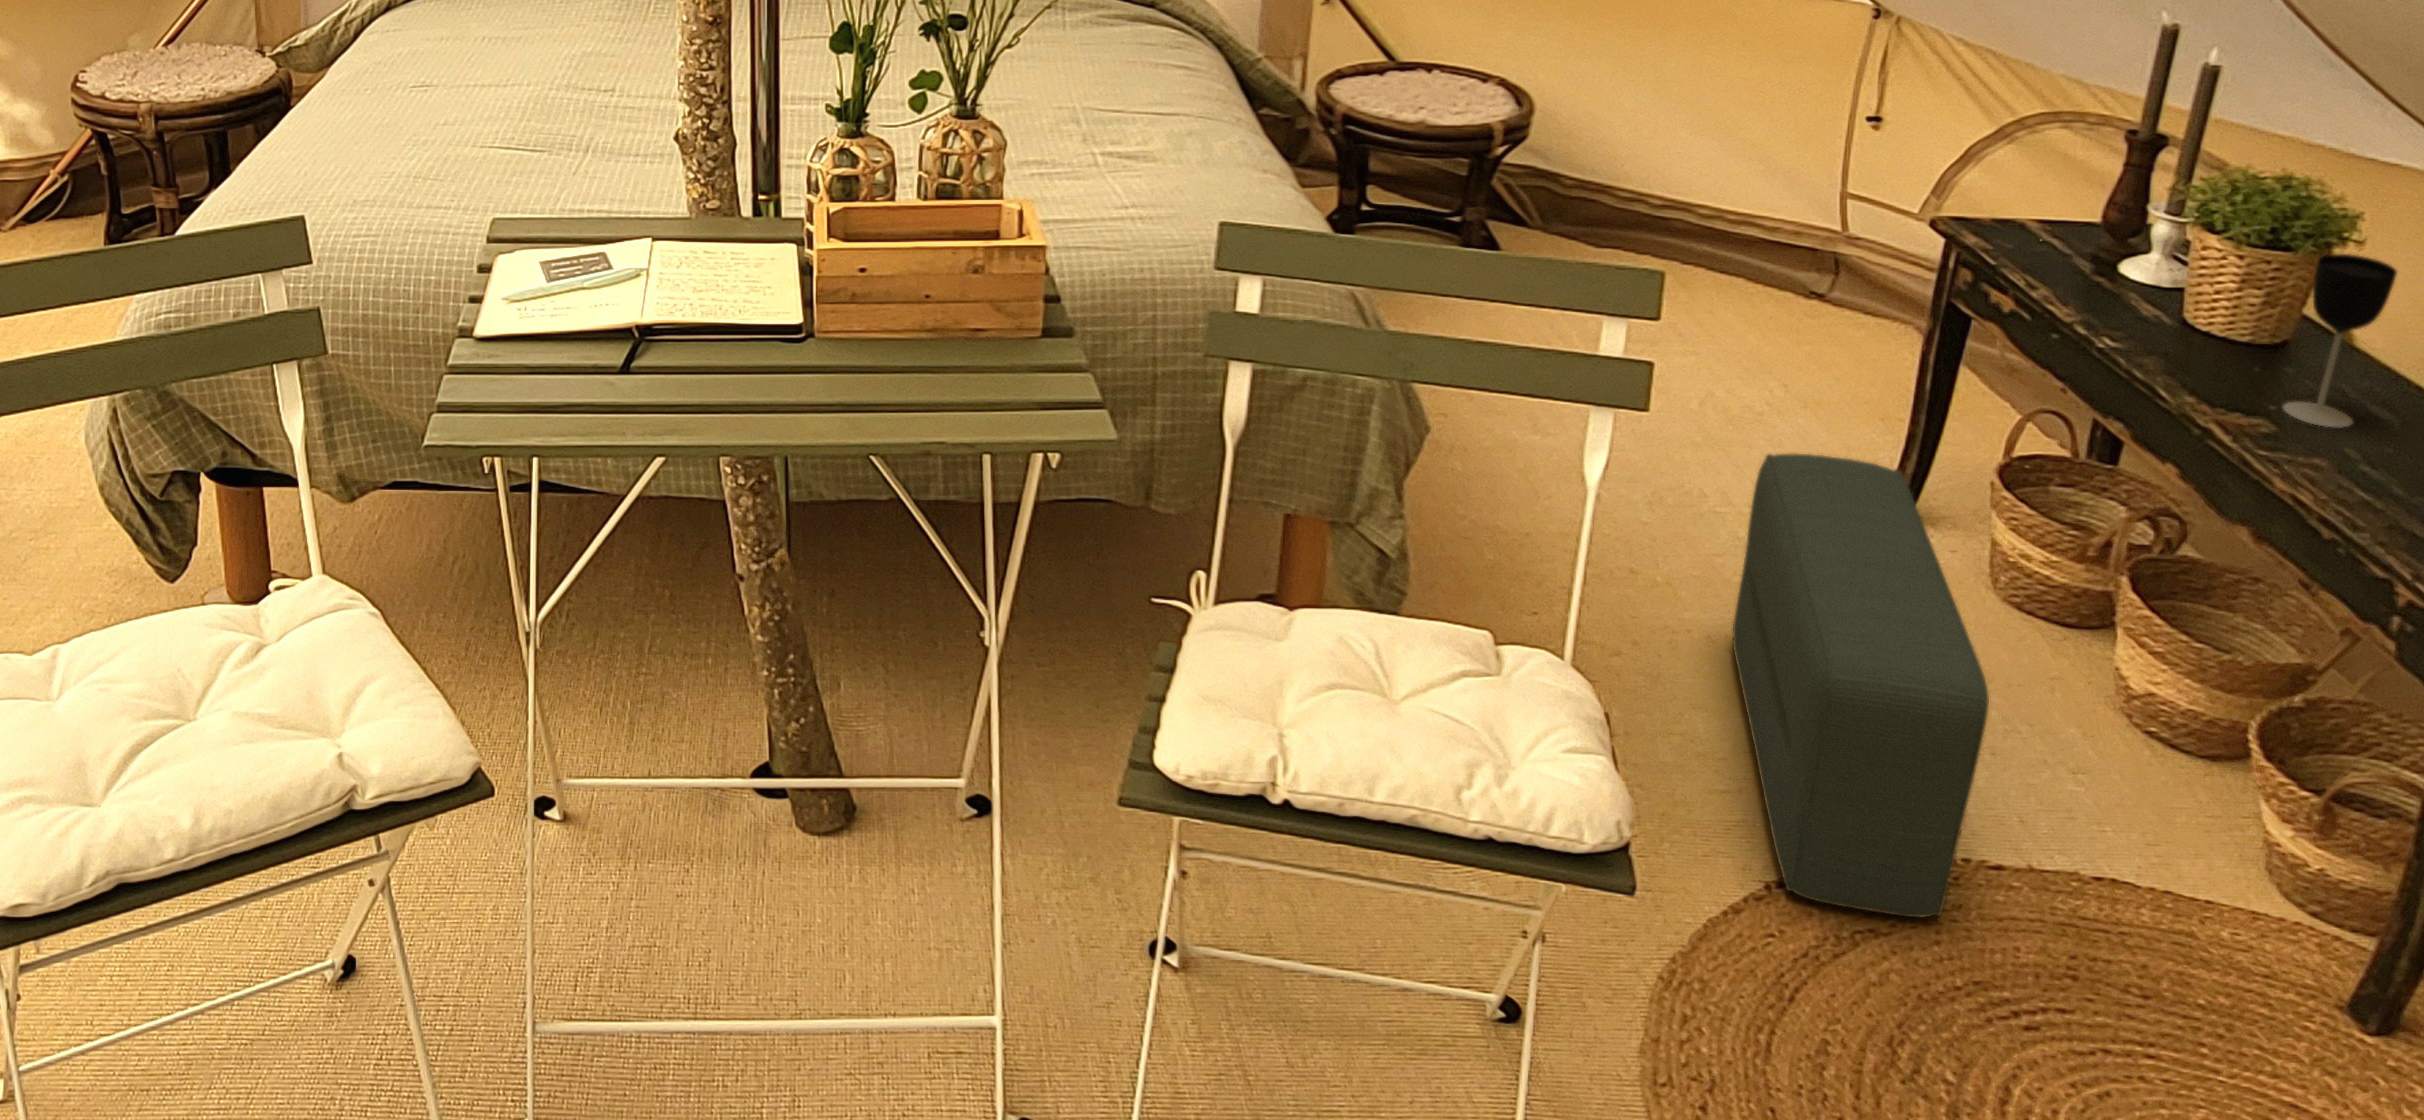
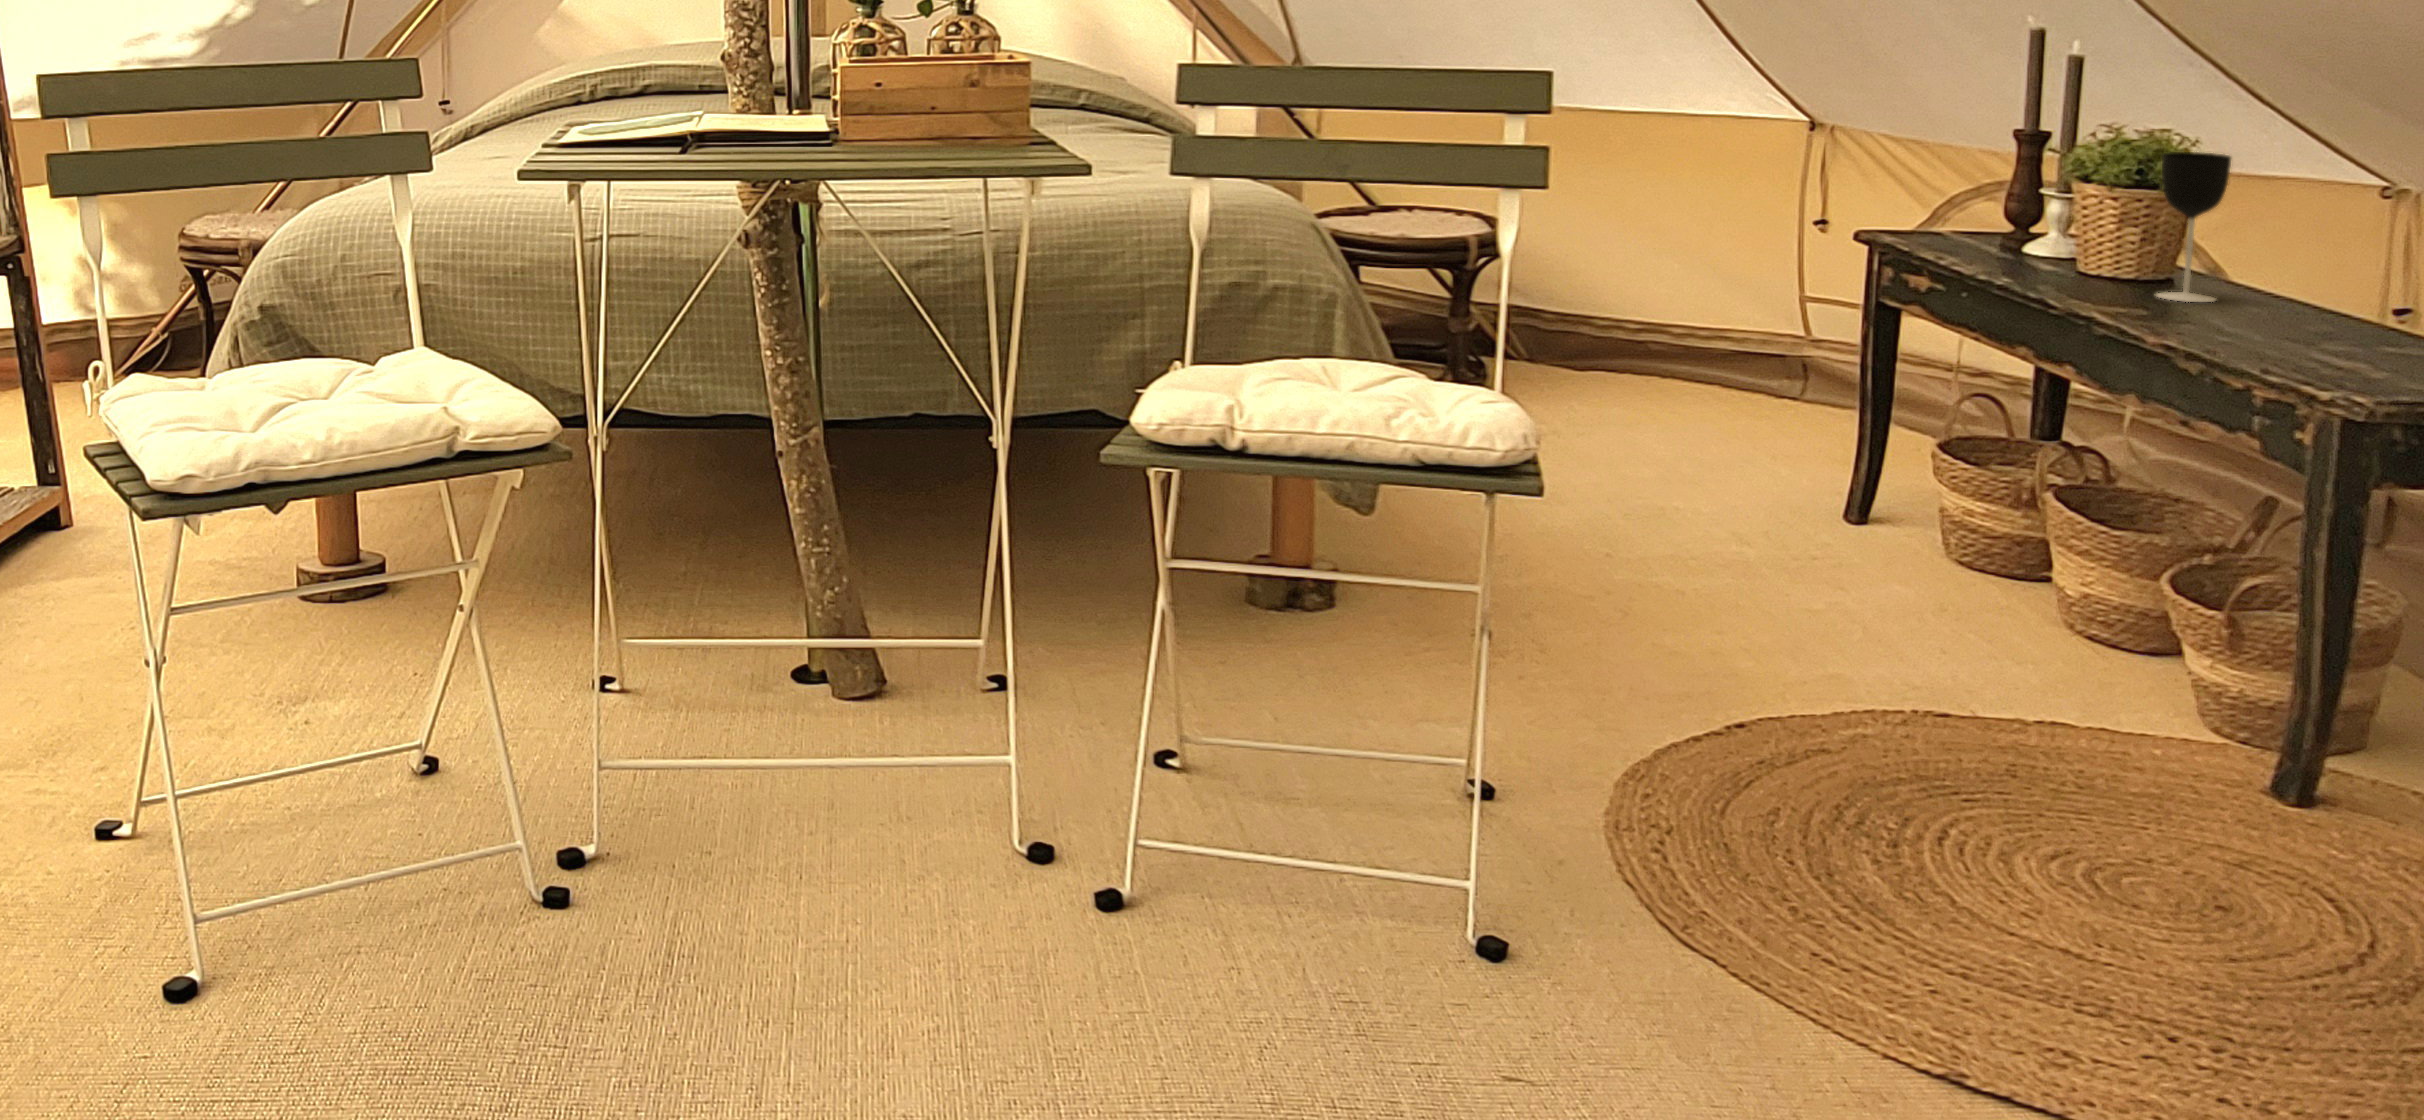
pouf: present [1733,454,1989,917] -> none [1698,399,1902,741]

